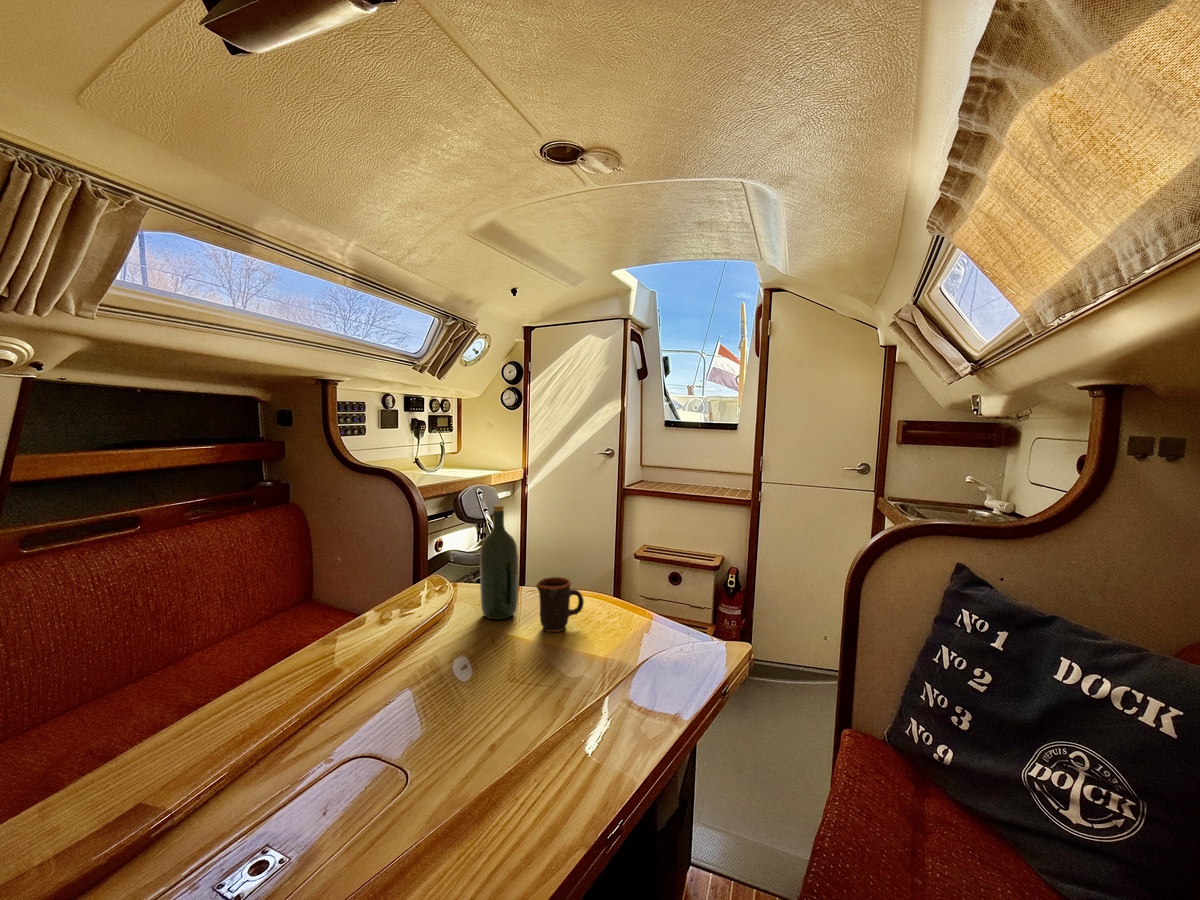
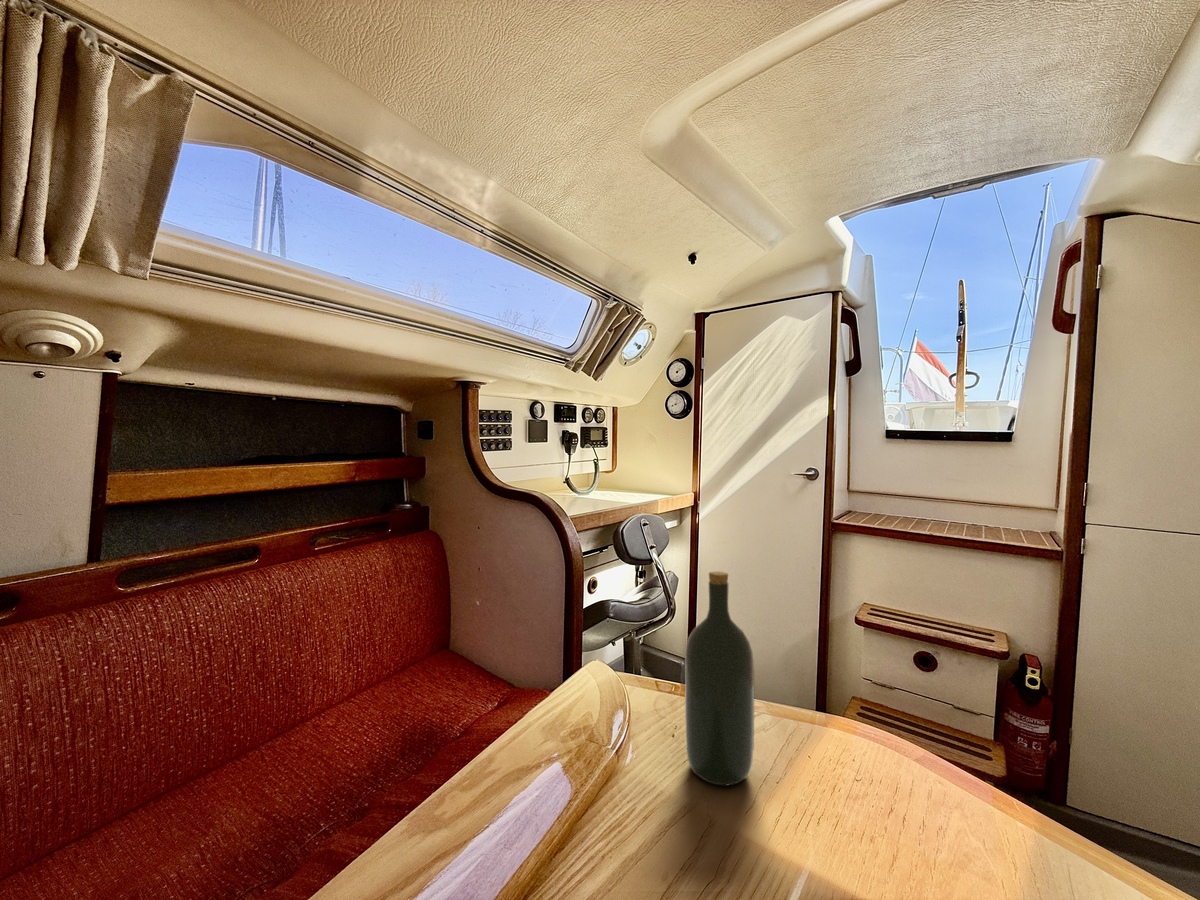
mug: present [536,577,584,632] -> none [805,722,897,848]

